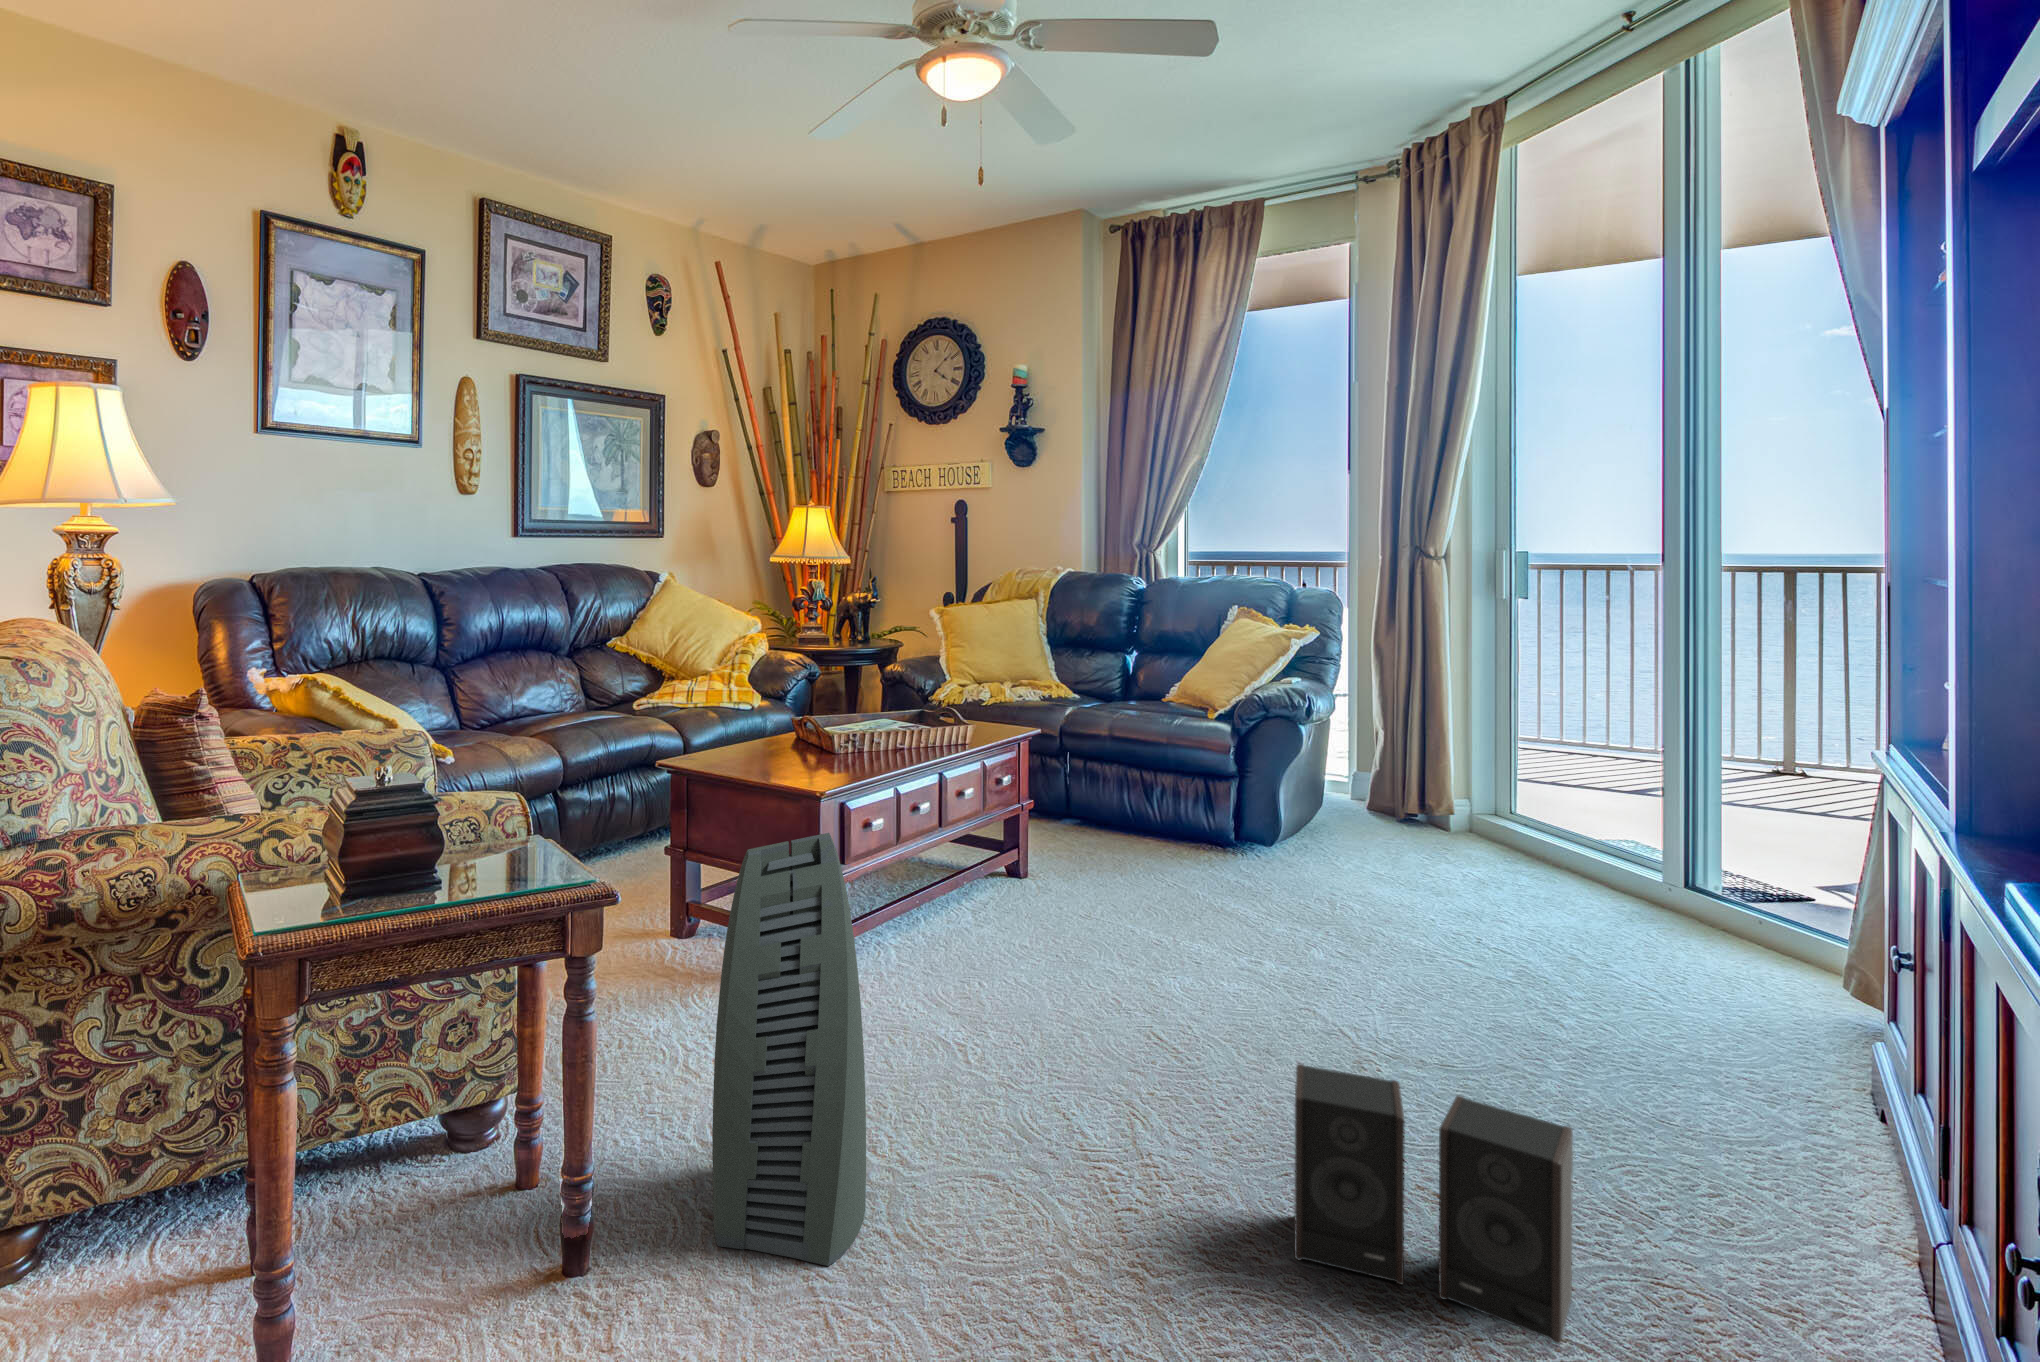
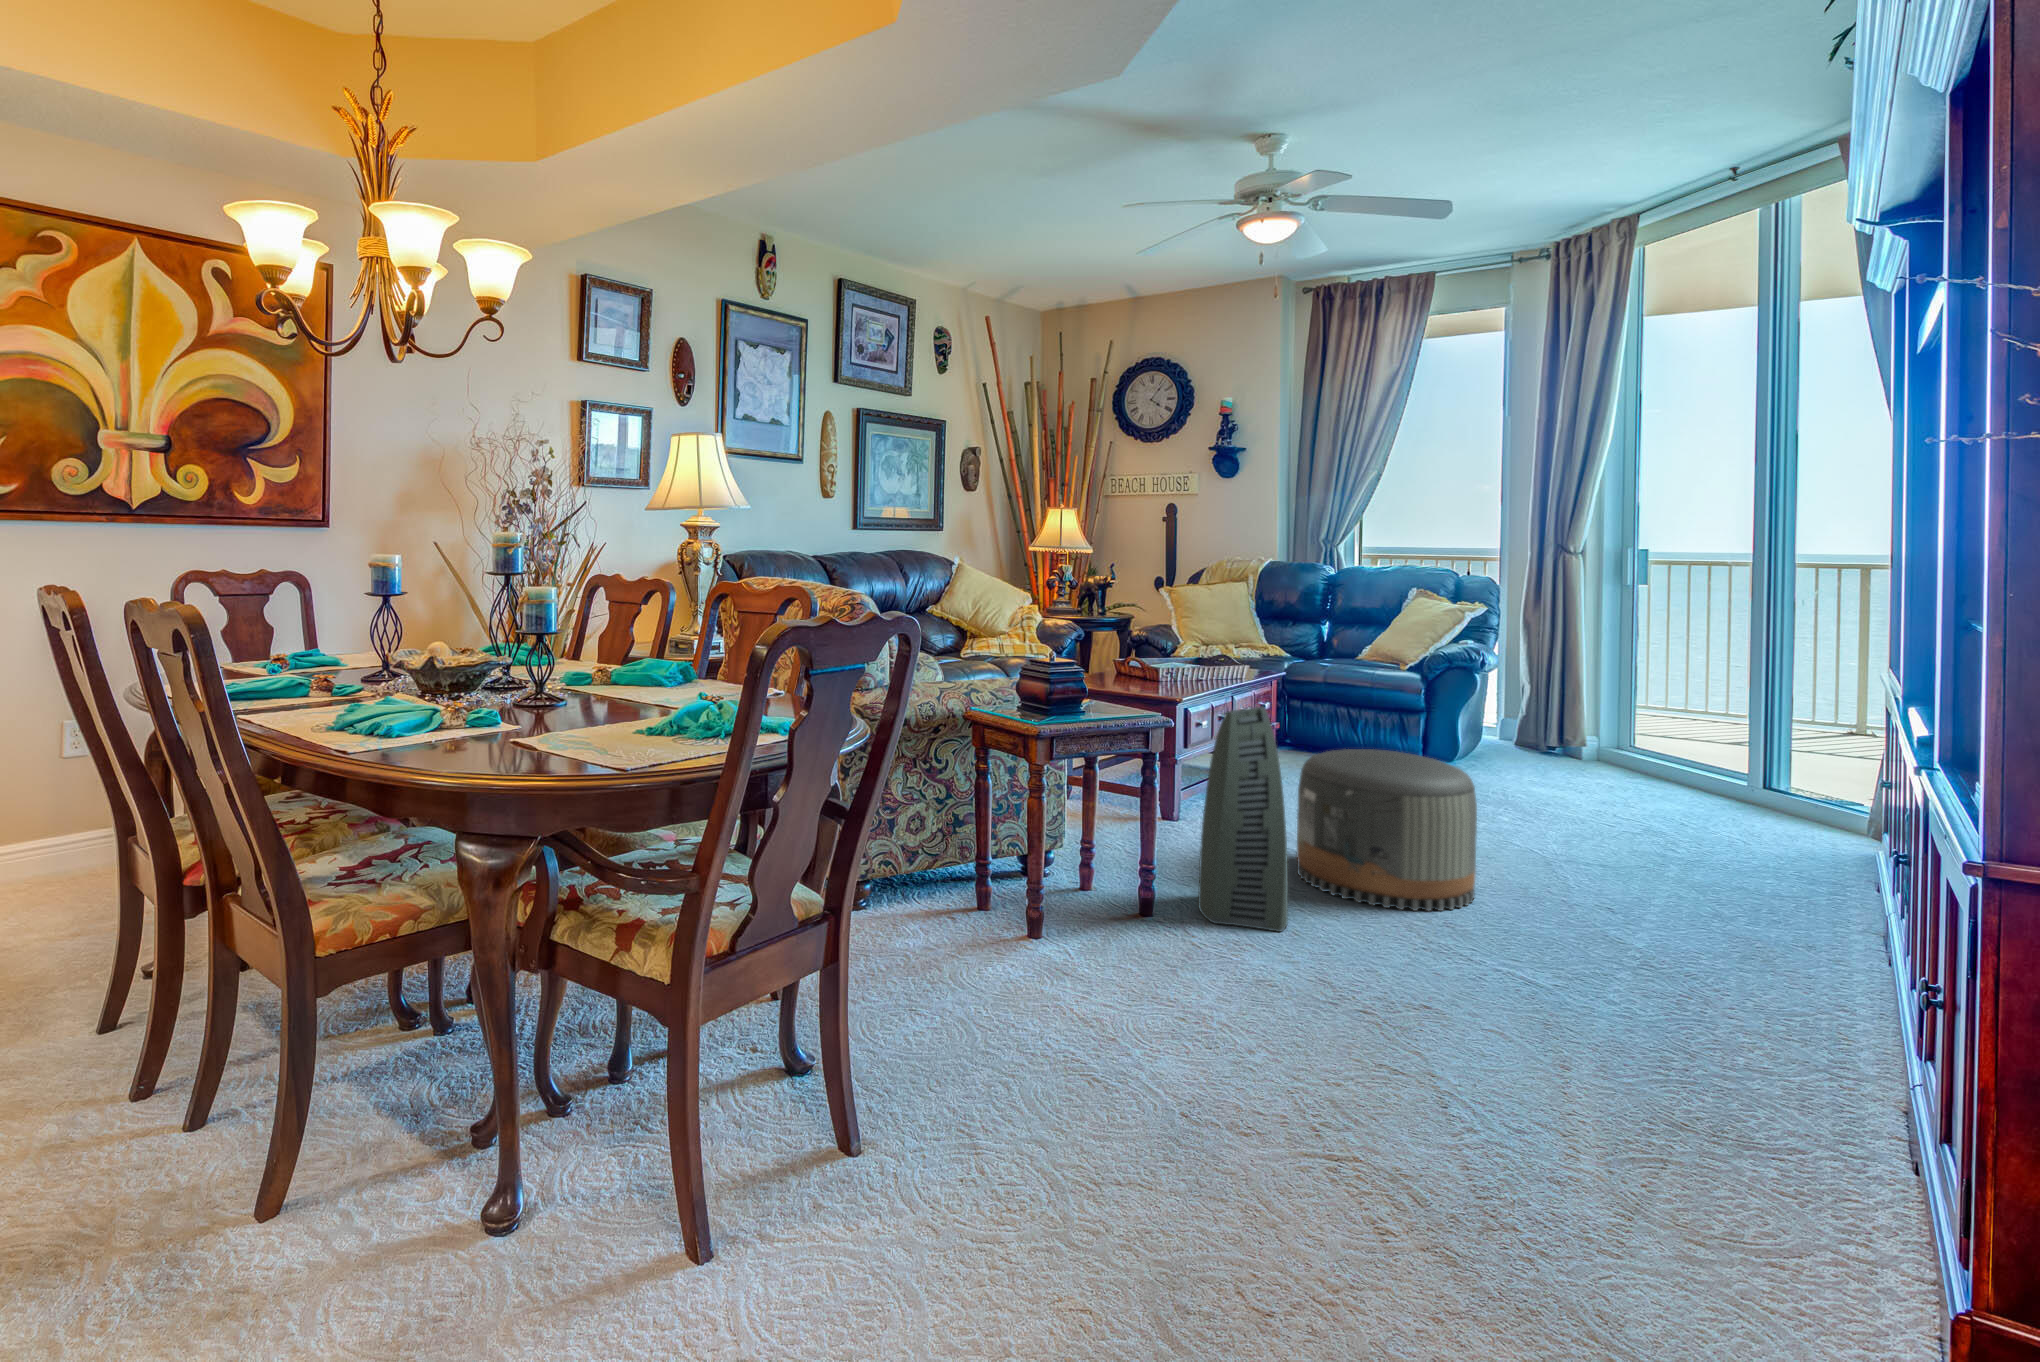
pouf: none [947,877,1217,1184] -> present [1297,749,1477,911]
speaker: present [1294,1064,1573,1344] -> none [1537,840,1708,971]

